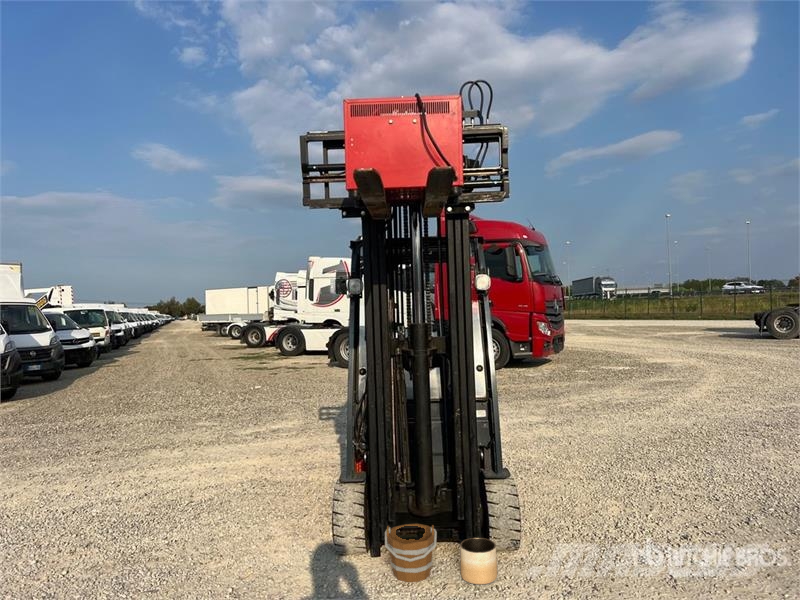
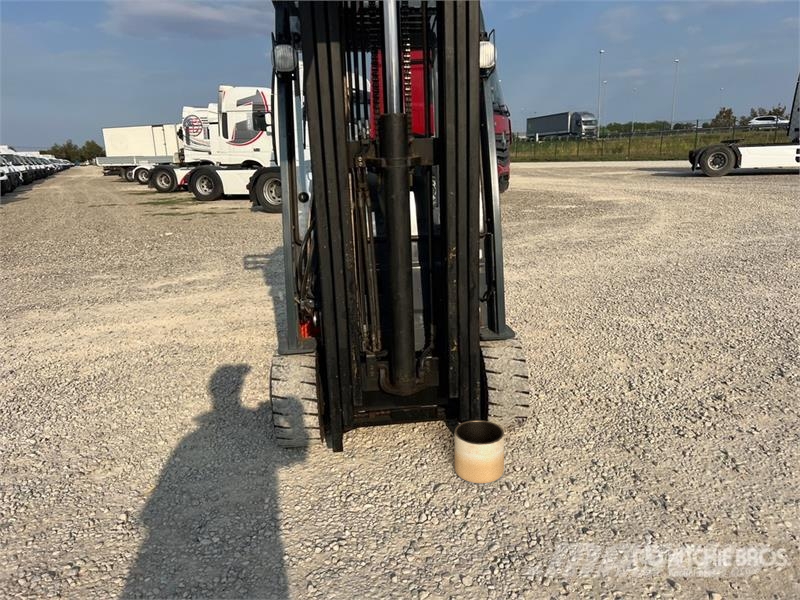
bucket: present [385,524,437,582] -> none [348,405,422,485]

